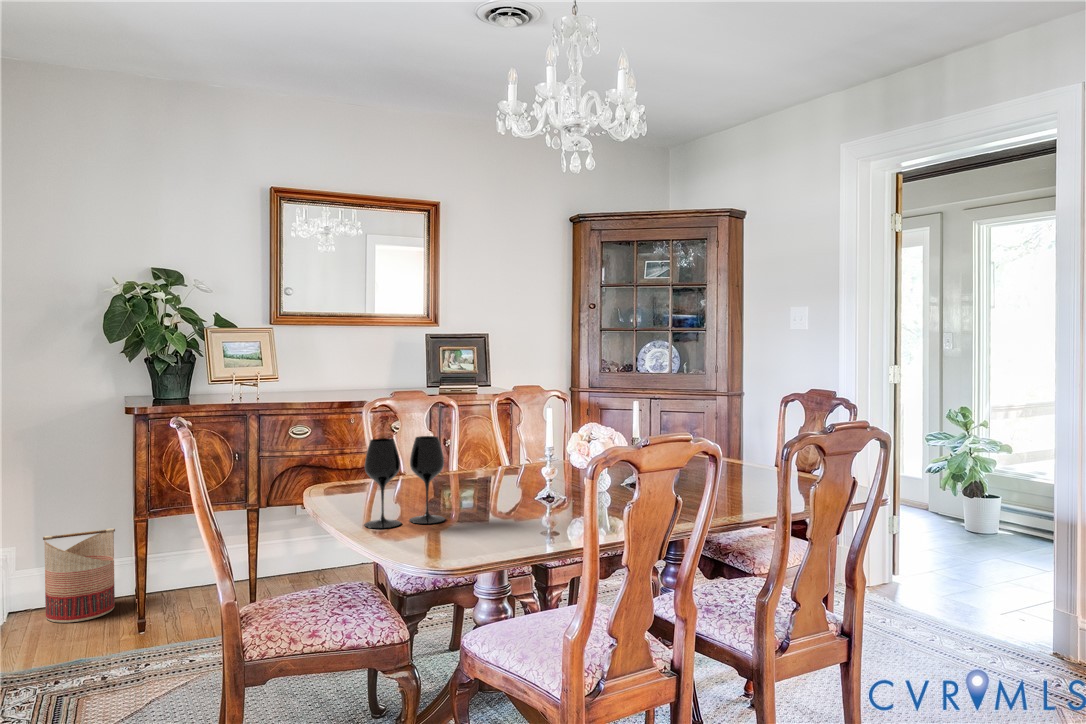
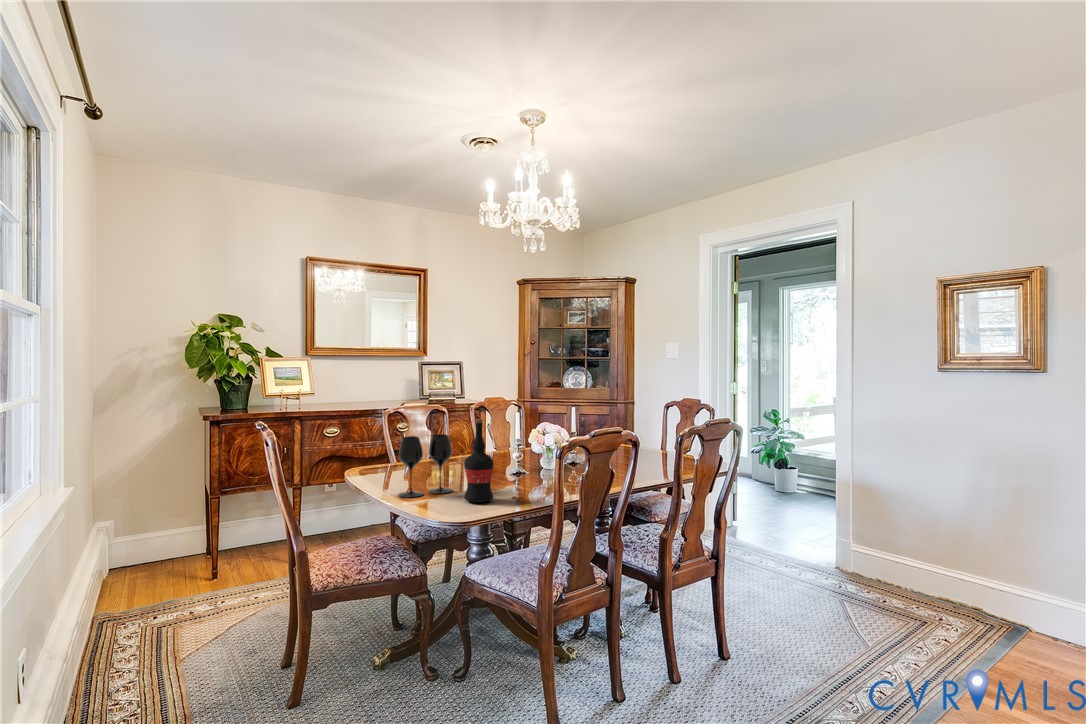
wine bottle: none [457,413,500,538] -> present [464,419,494,502]
basket: present [43,529,115,623] -> none [133,504,189,575]

